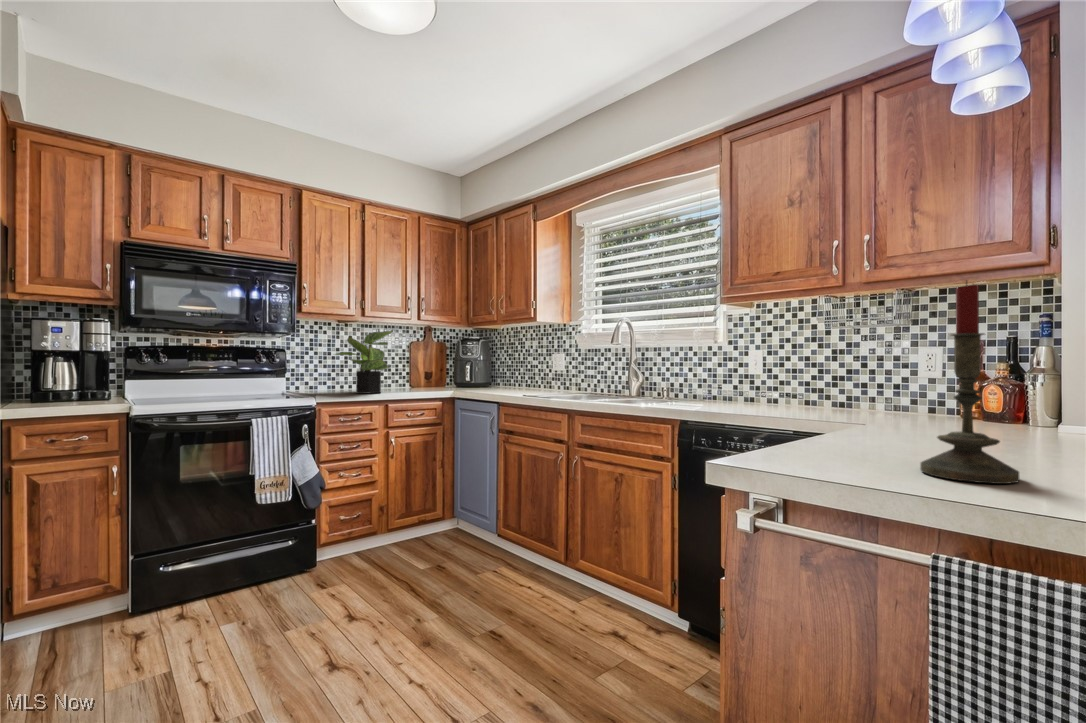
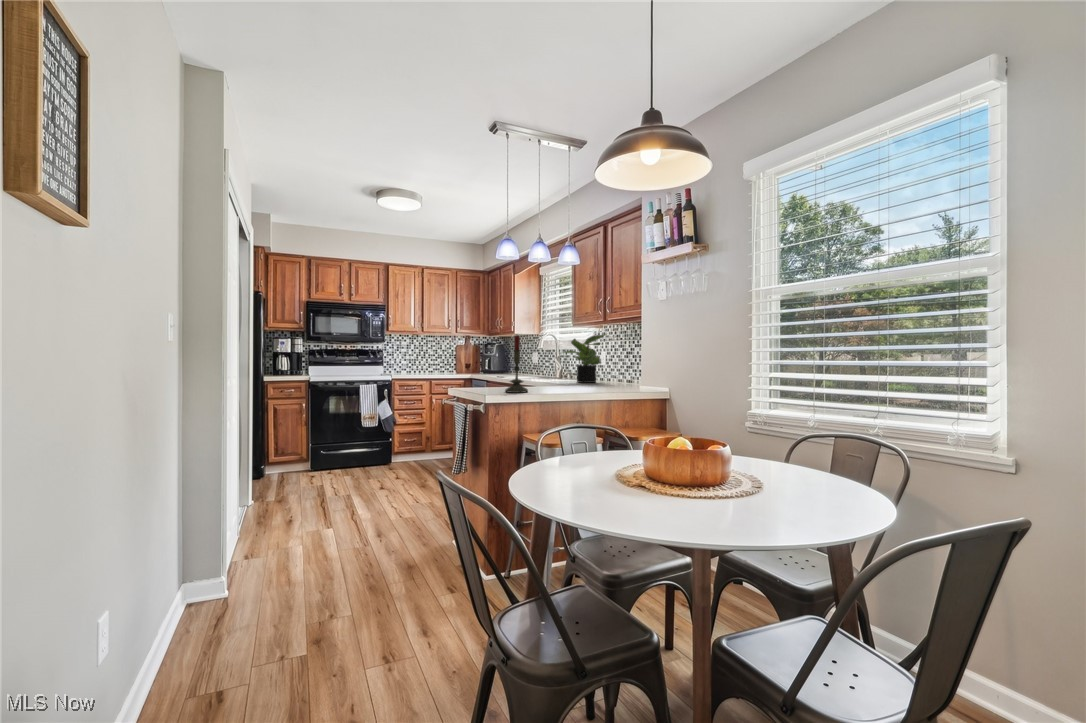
potted plant: present [335,330,393,394] -> present [563,334,605,383]

